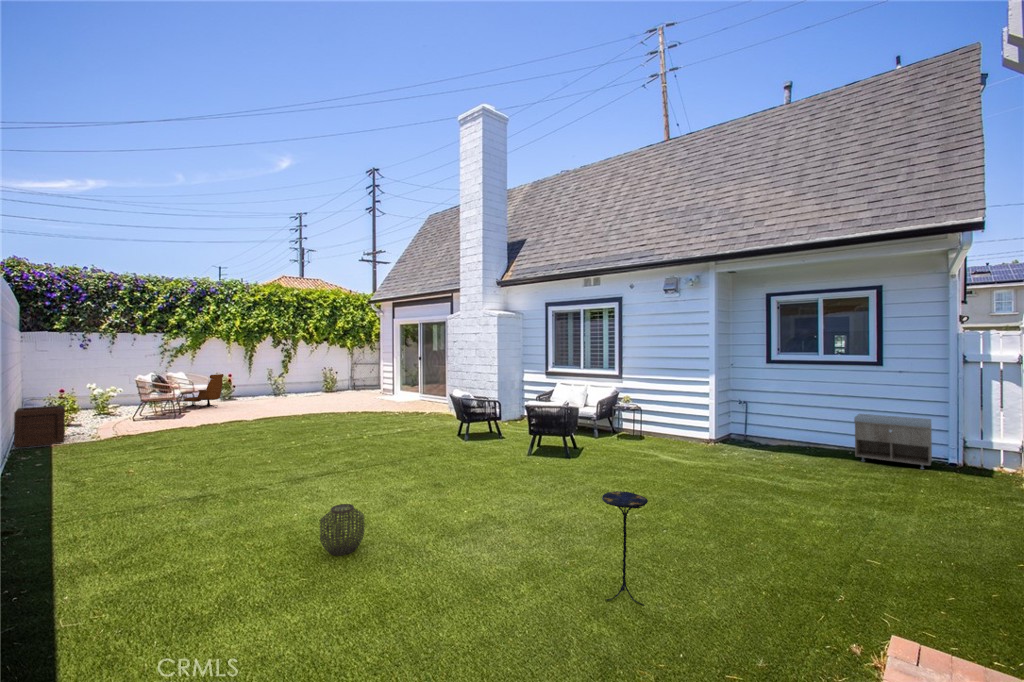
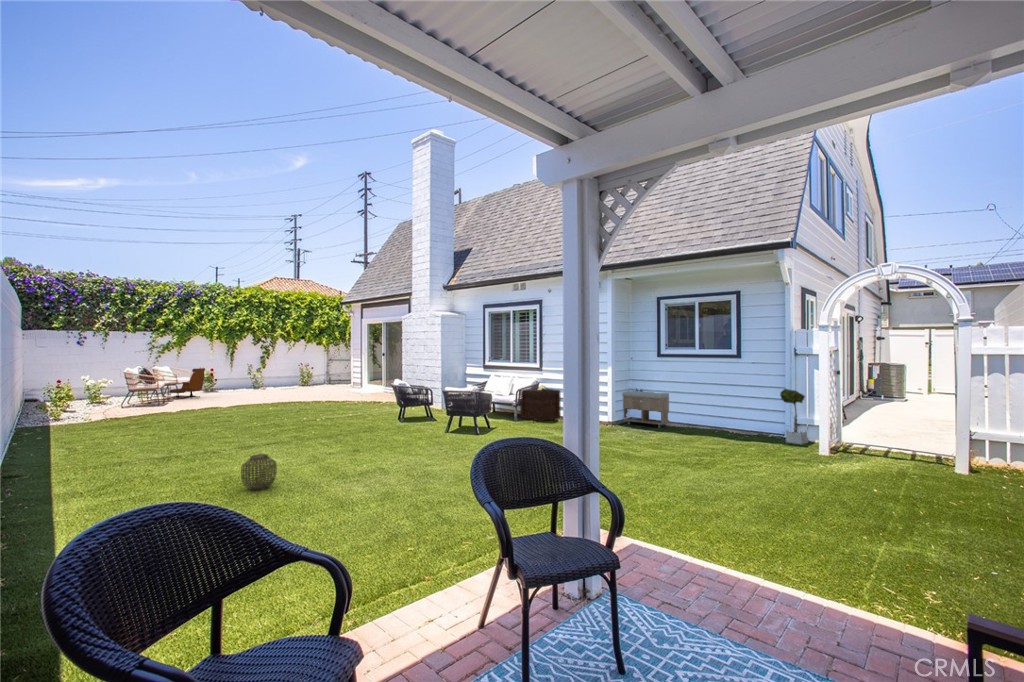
potted tree: none [950,405,990,476] -> present [780,389,808,445]
wooden crate: present [14,406,65,448] -> present [520,388,561,421]
storage bench: present [854,414,932,469] -> present [622,391,669,427]
side table: present [602,491,648,605] -> none [428,438,460,514]

